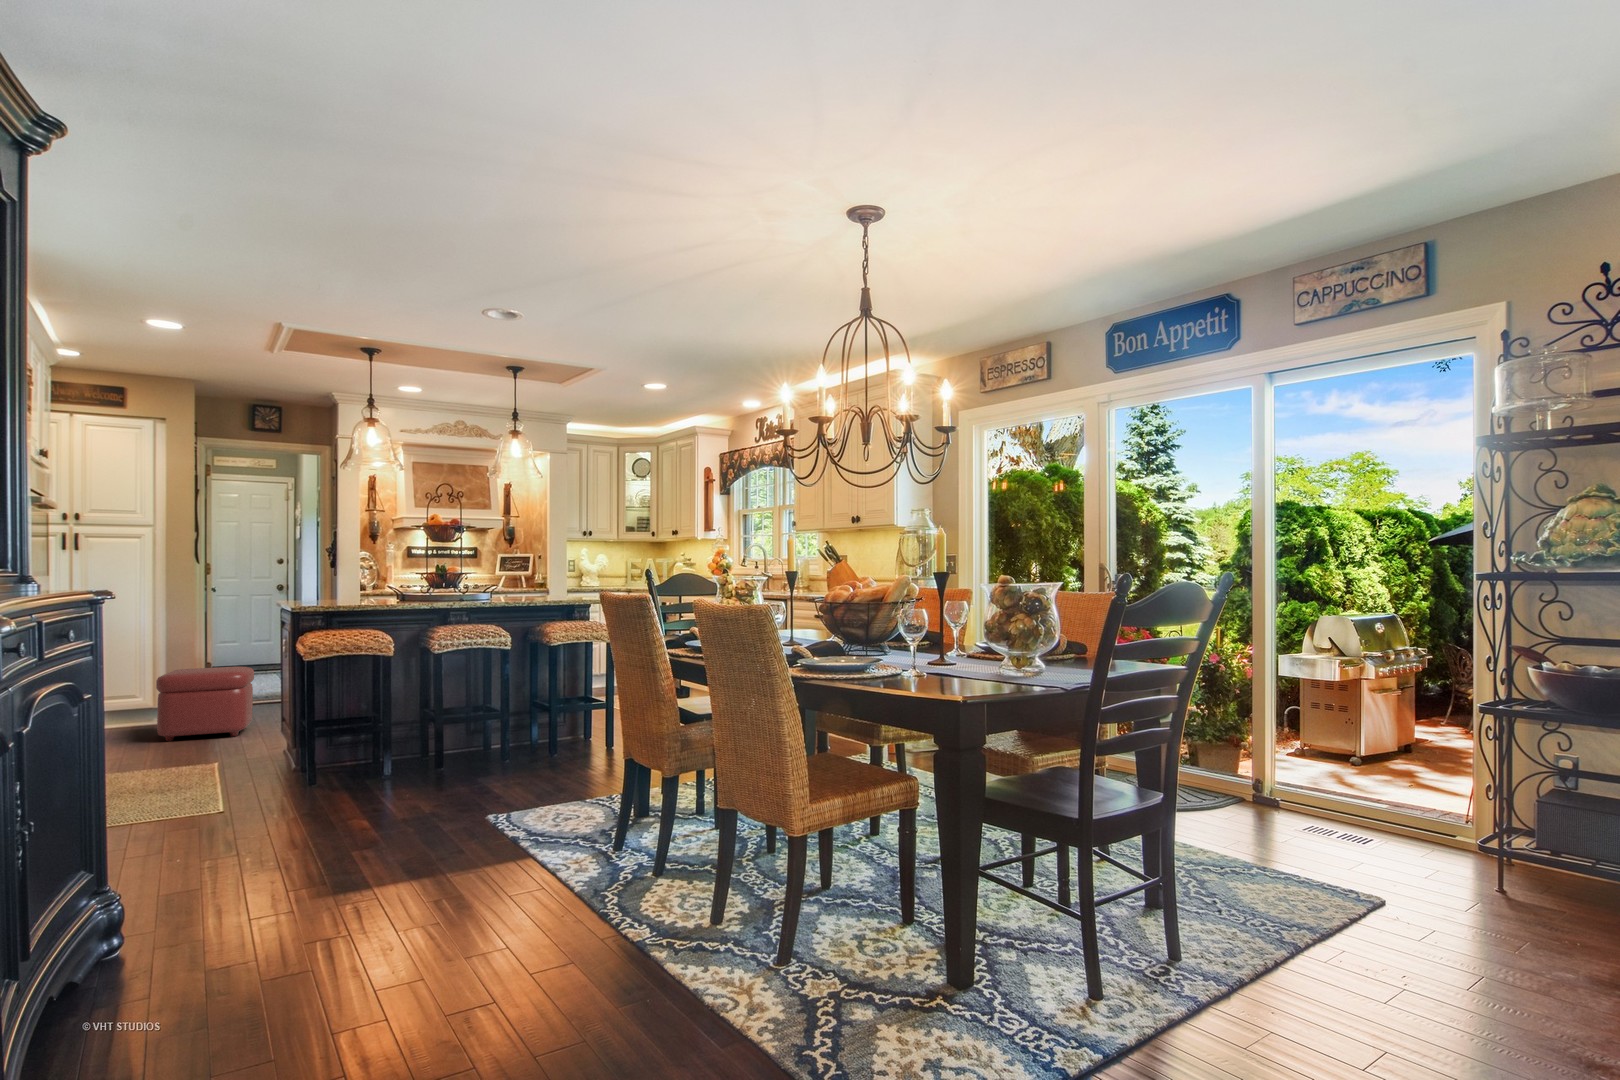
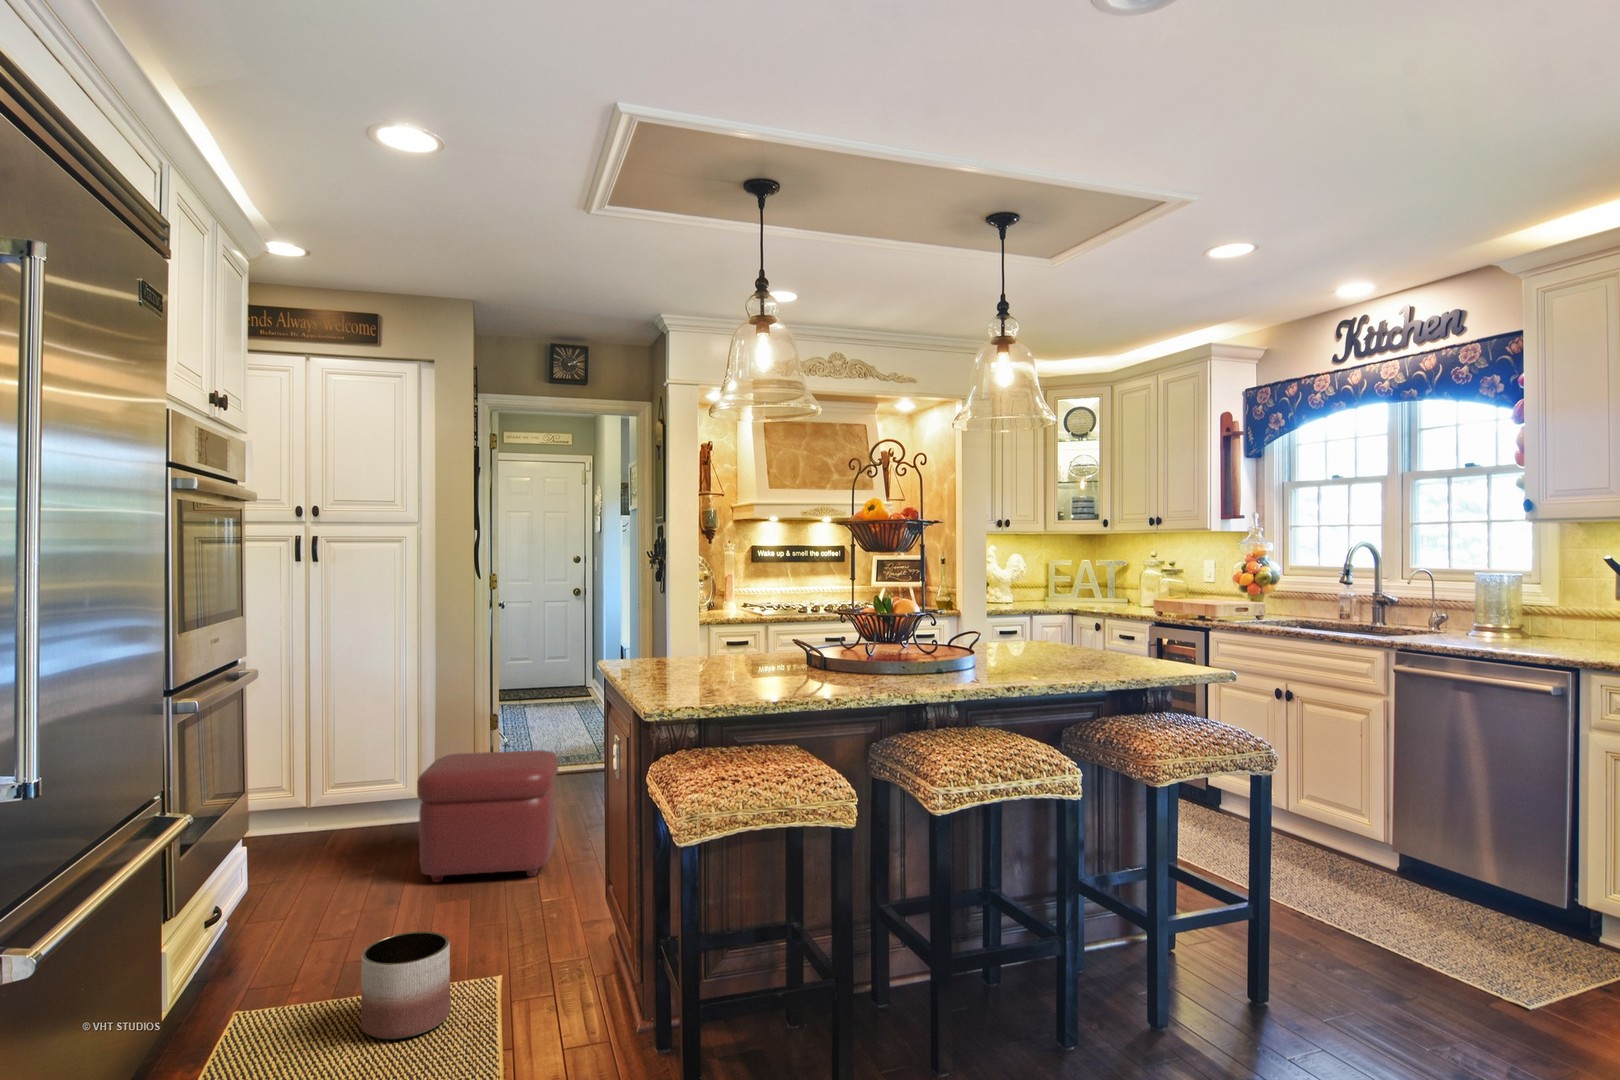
planter: none [133,733,184,778] -> present [361,931,451,1040]

